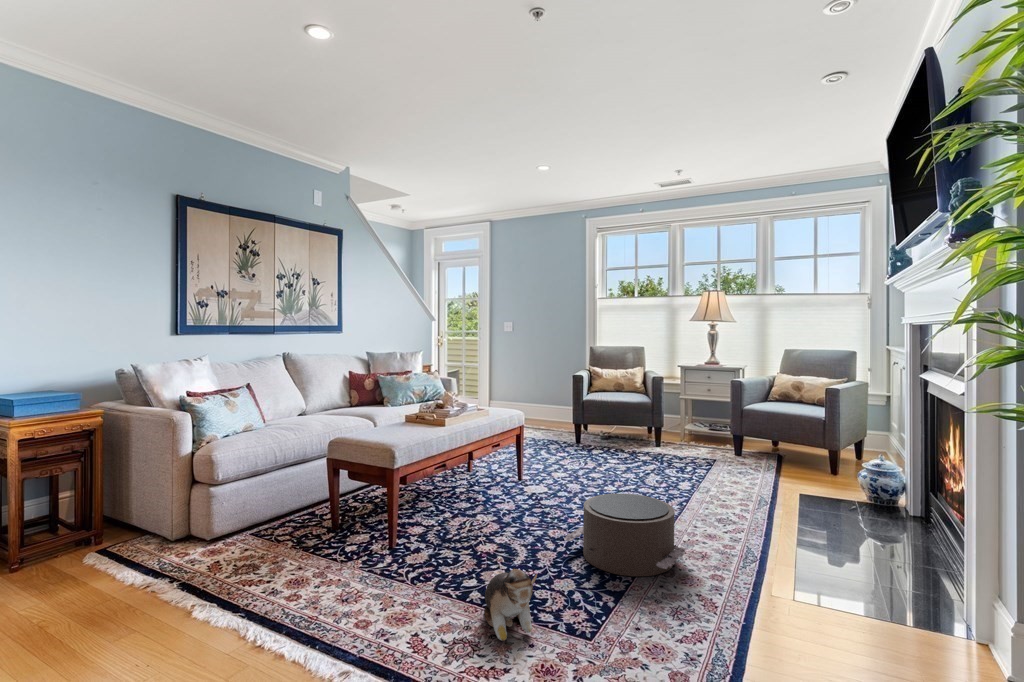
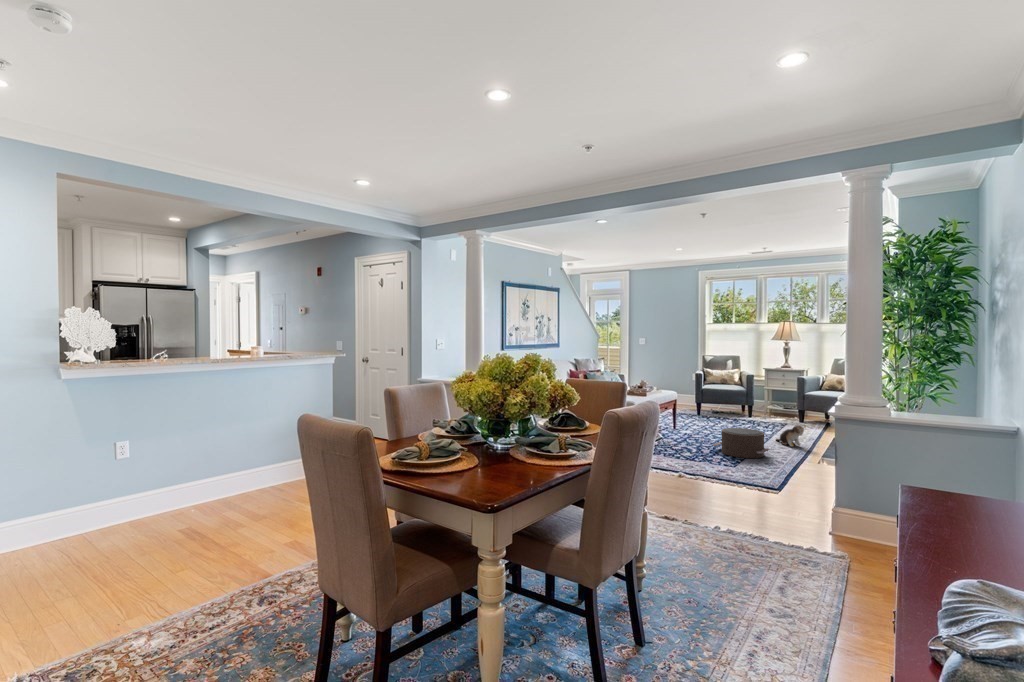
plush toy: present [484,569,537,641] -> present [776,425,806,447]

